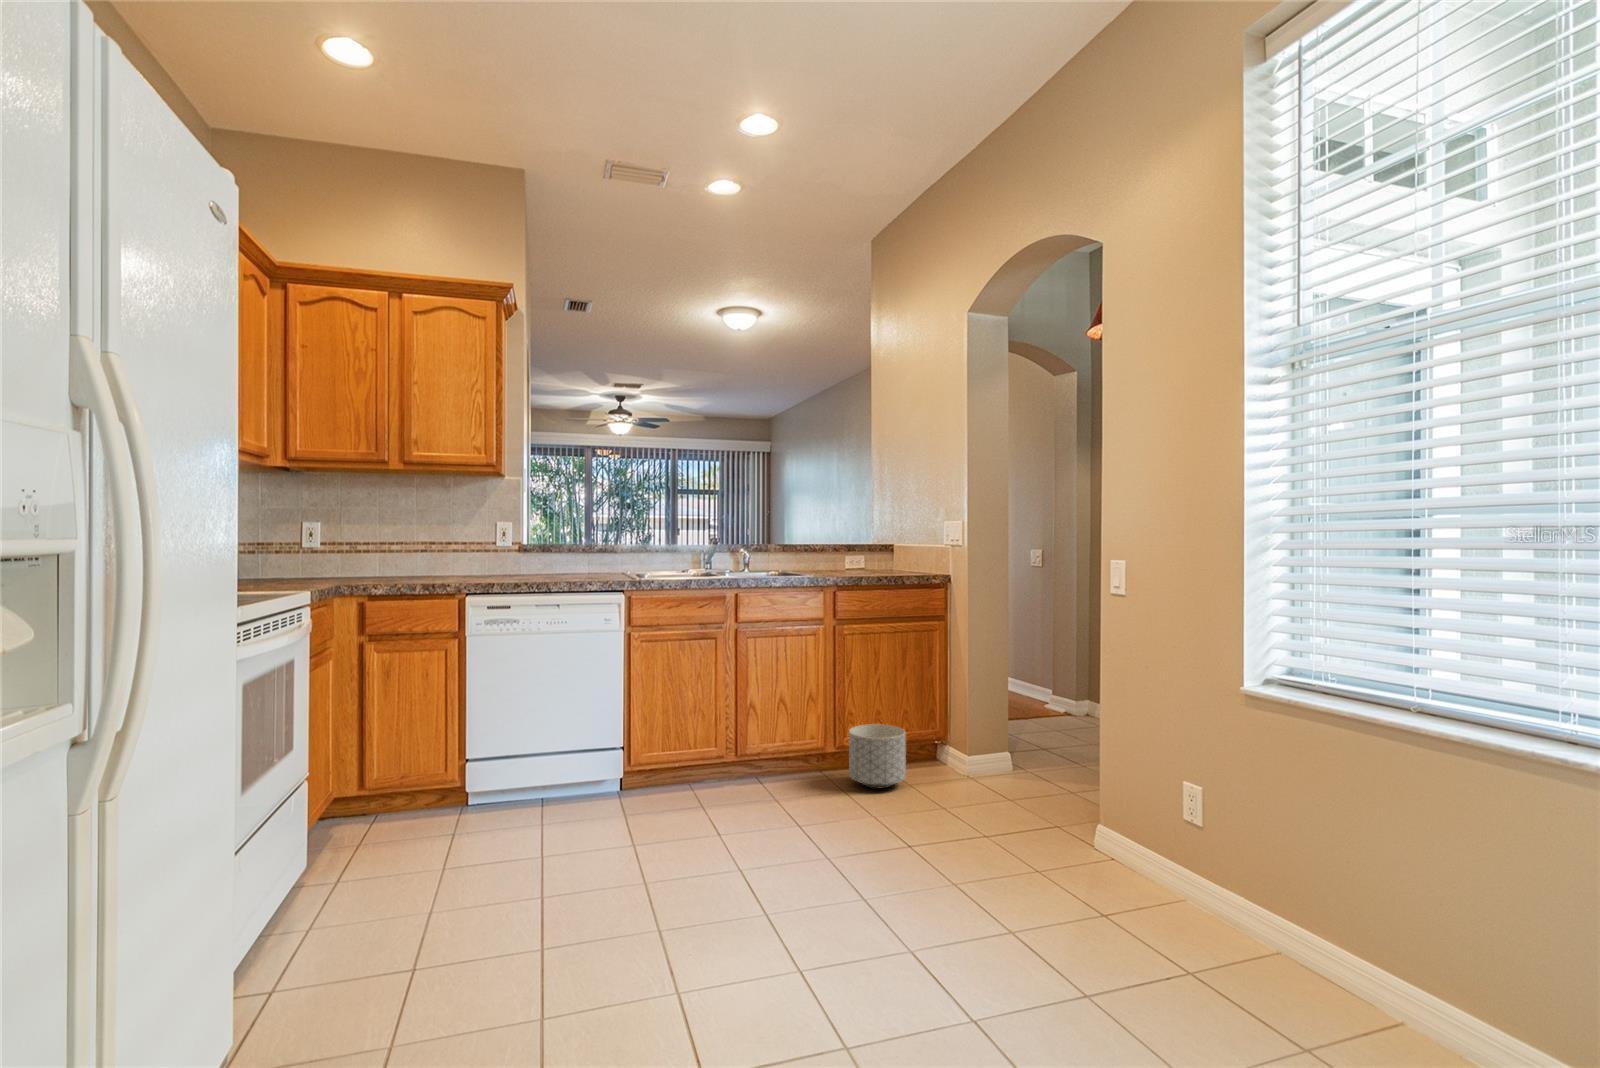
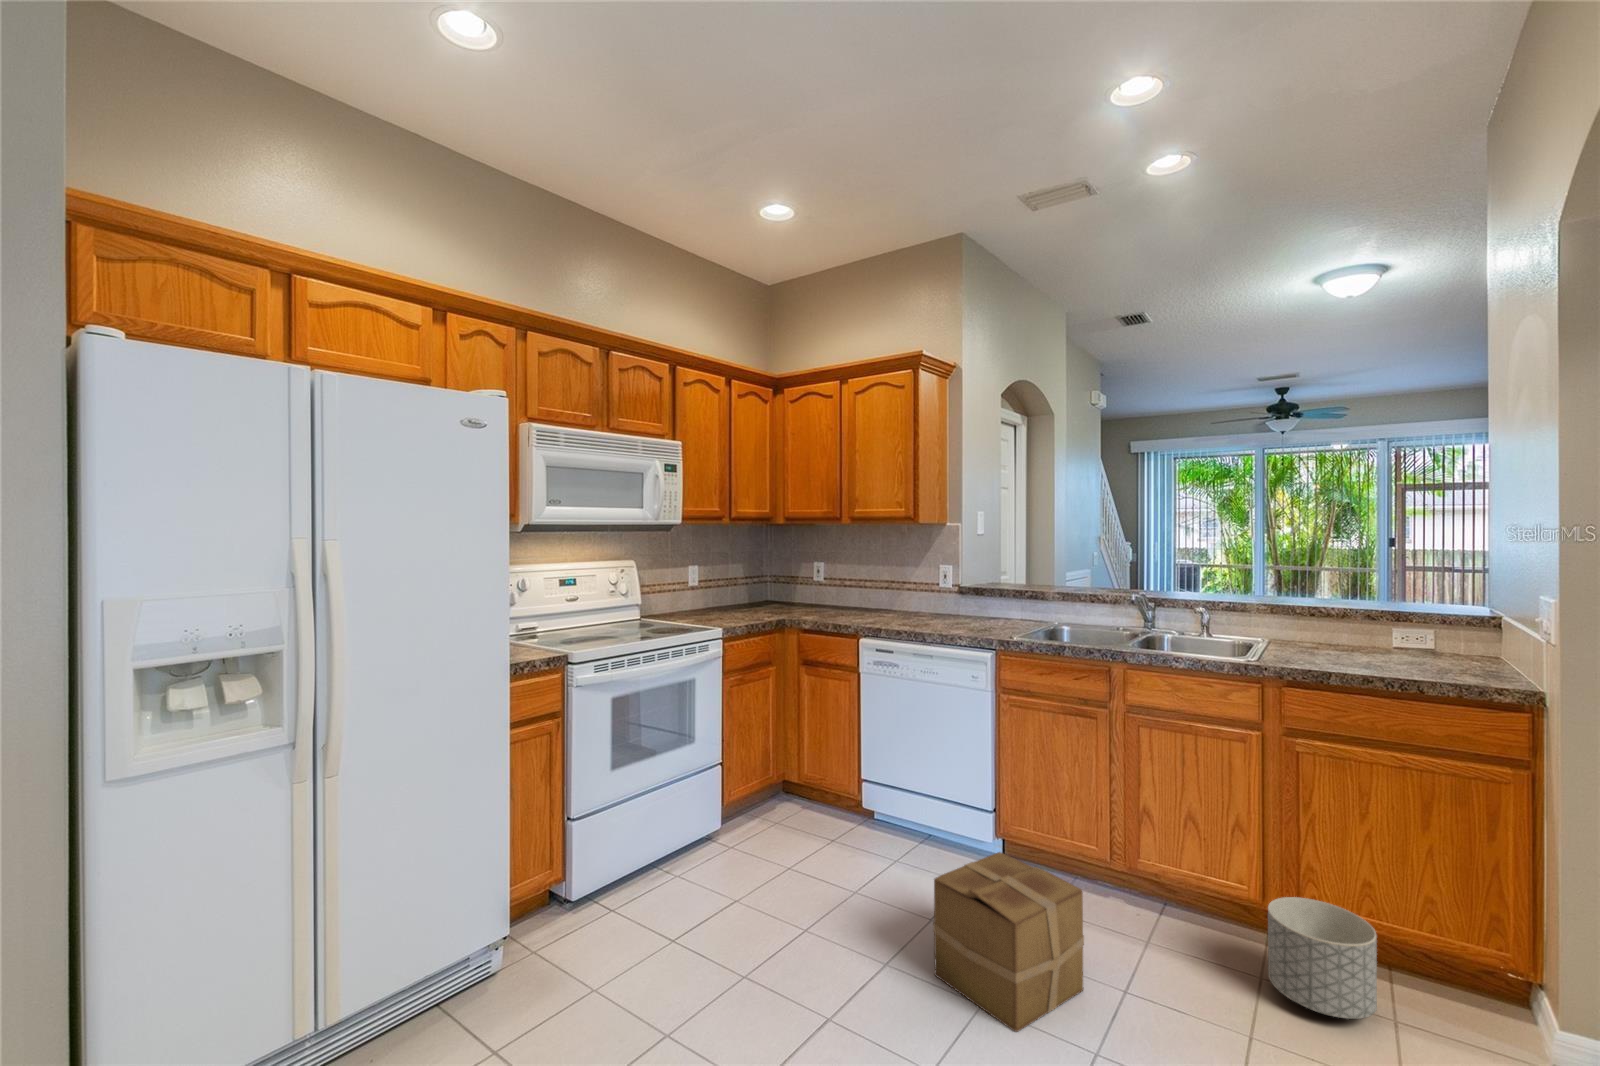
cardboard box: none [694,747,792,862] -> present [933,852,1084,1032]

